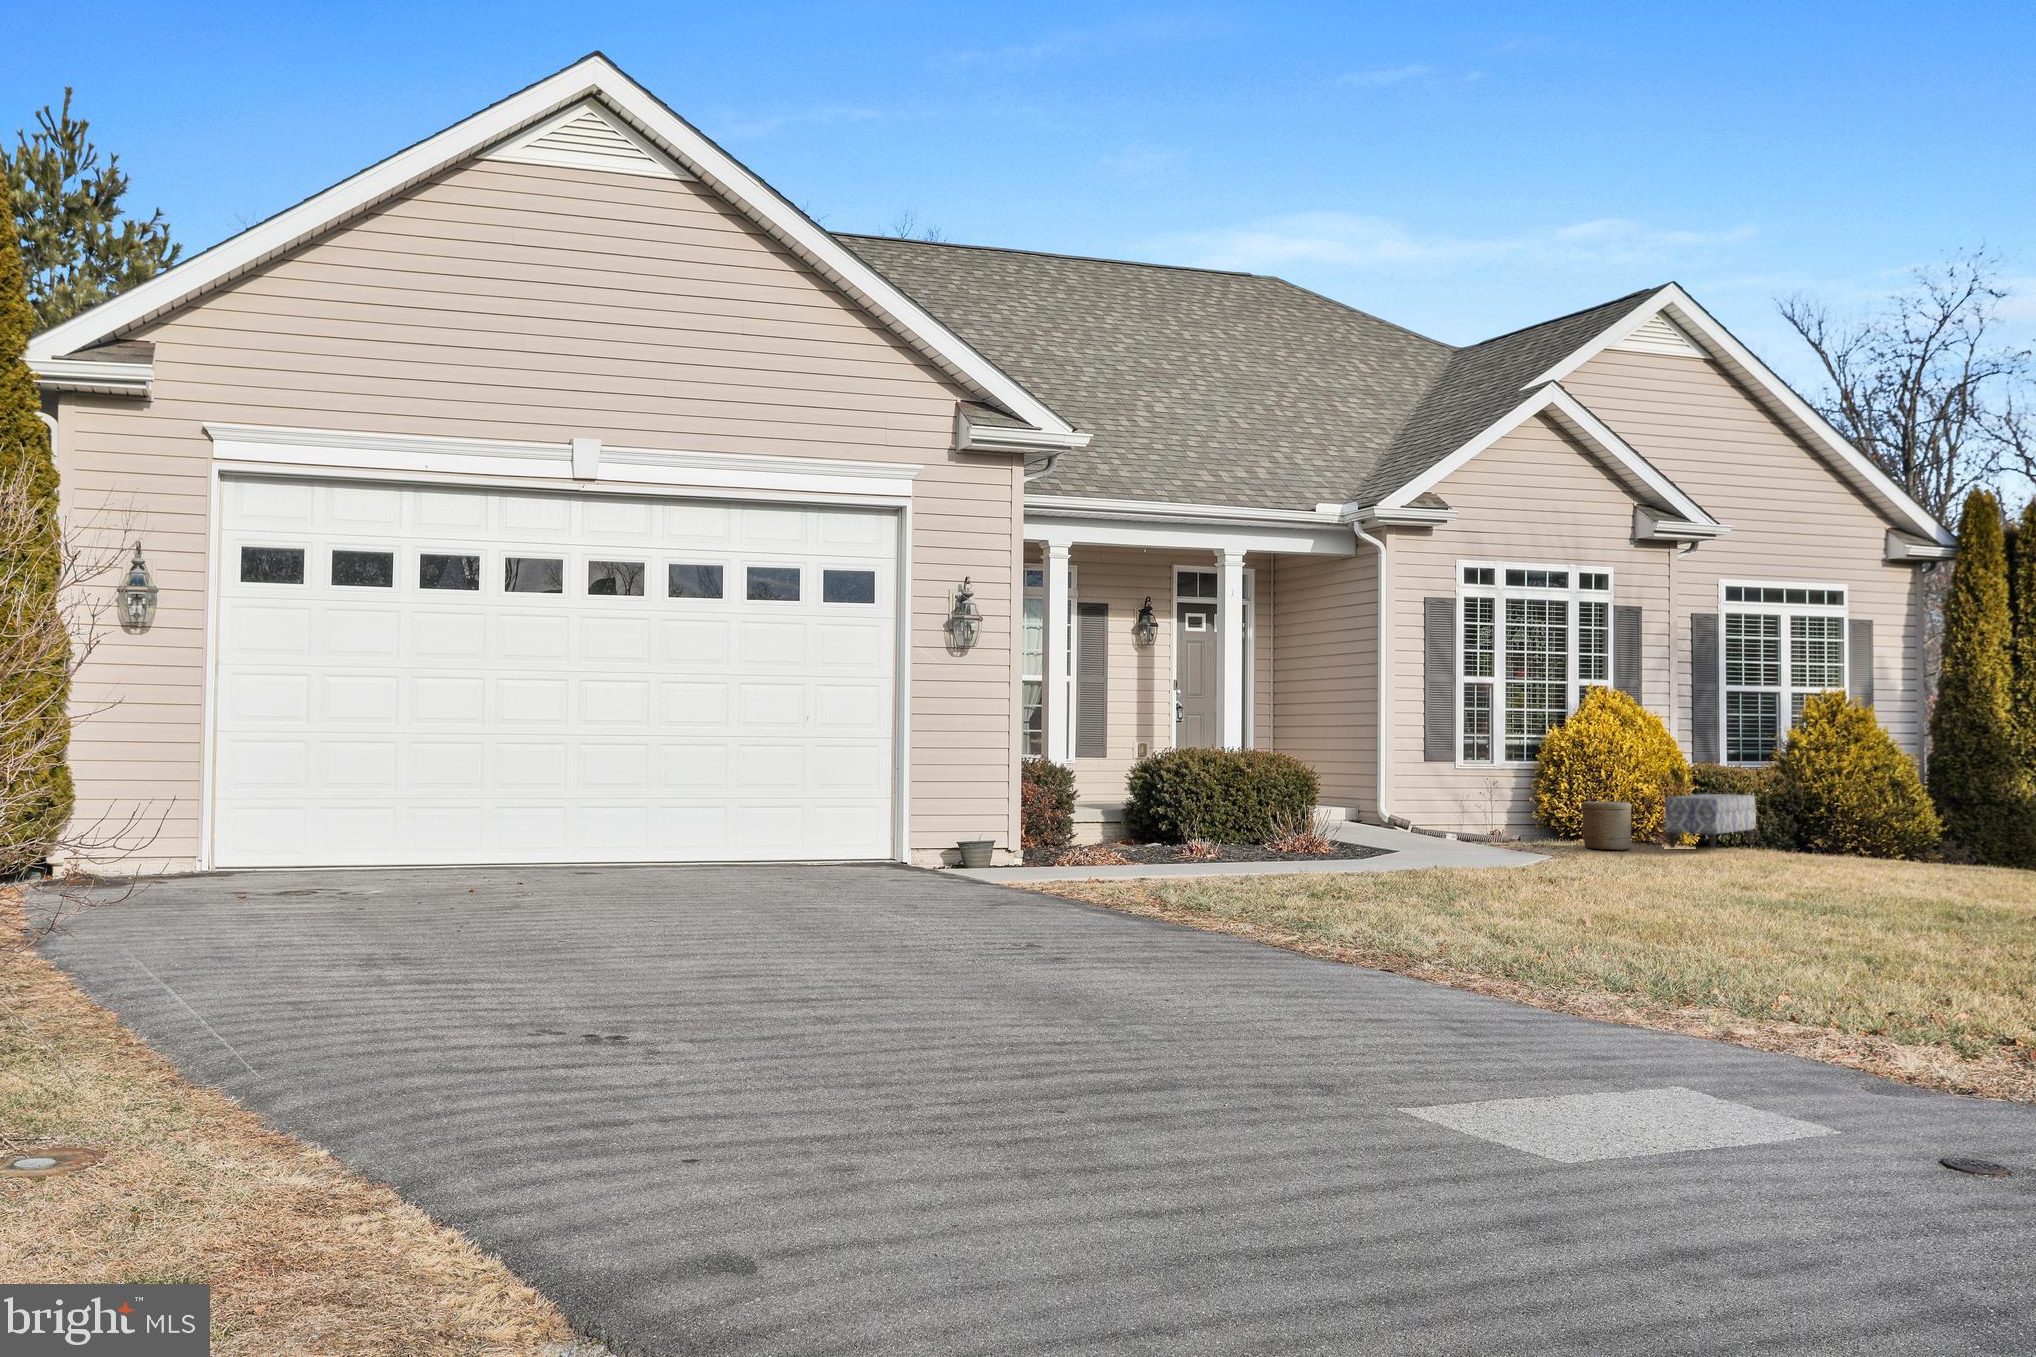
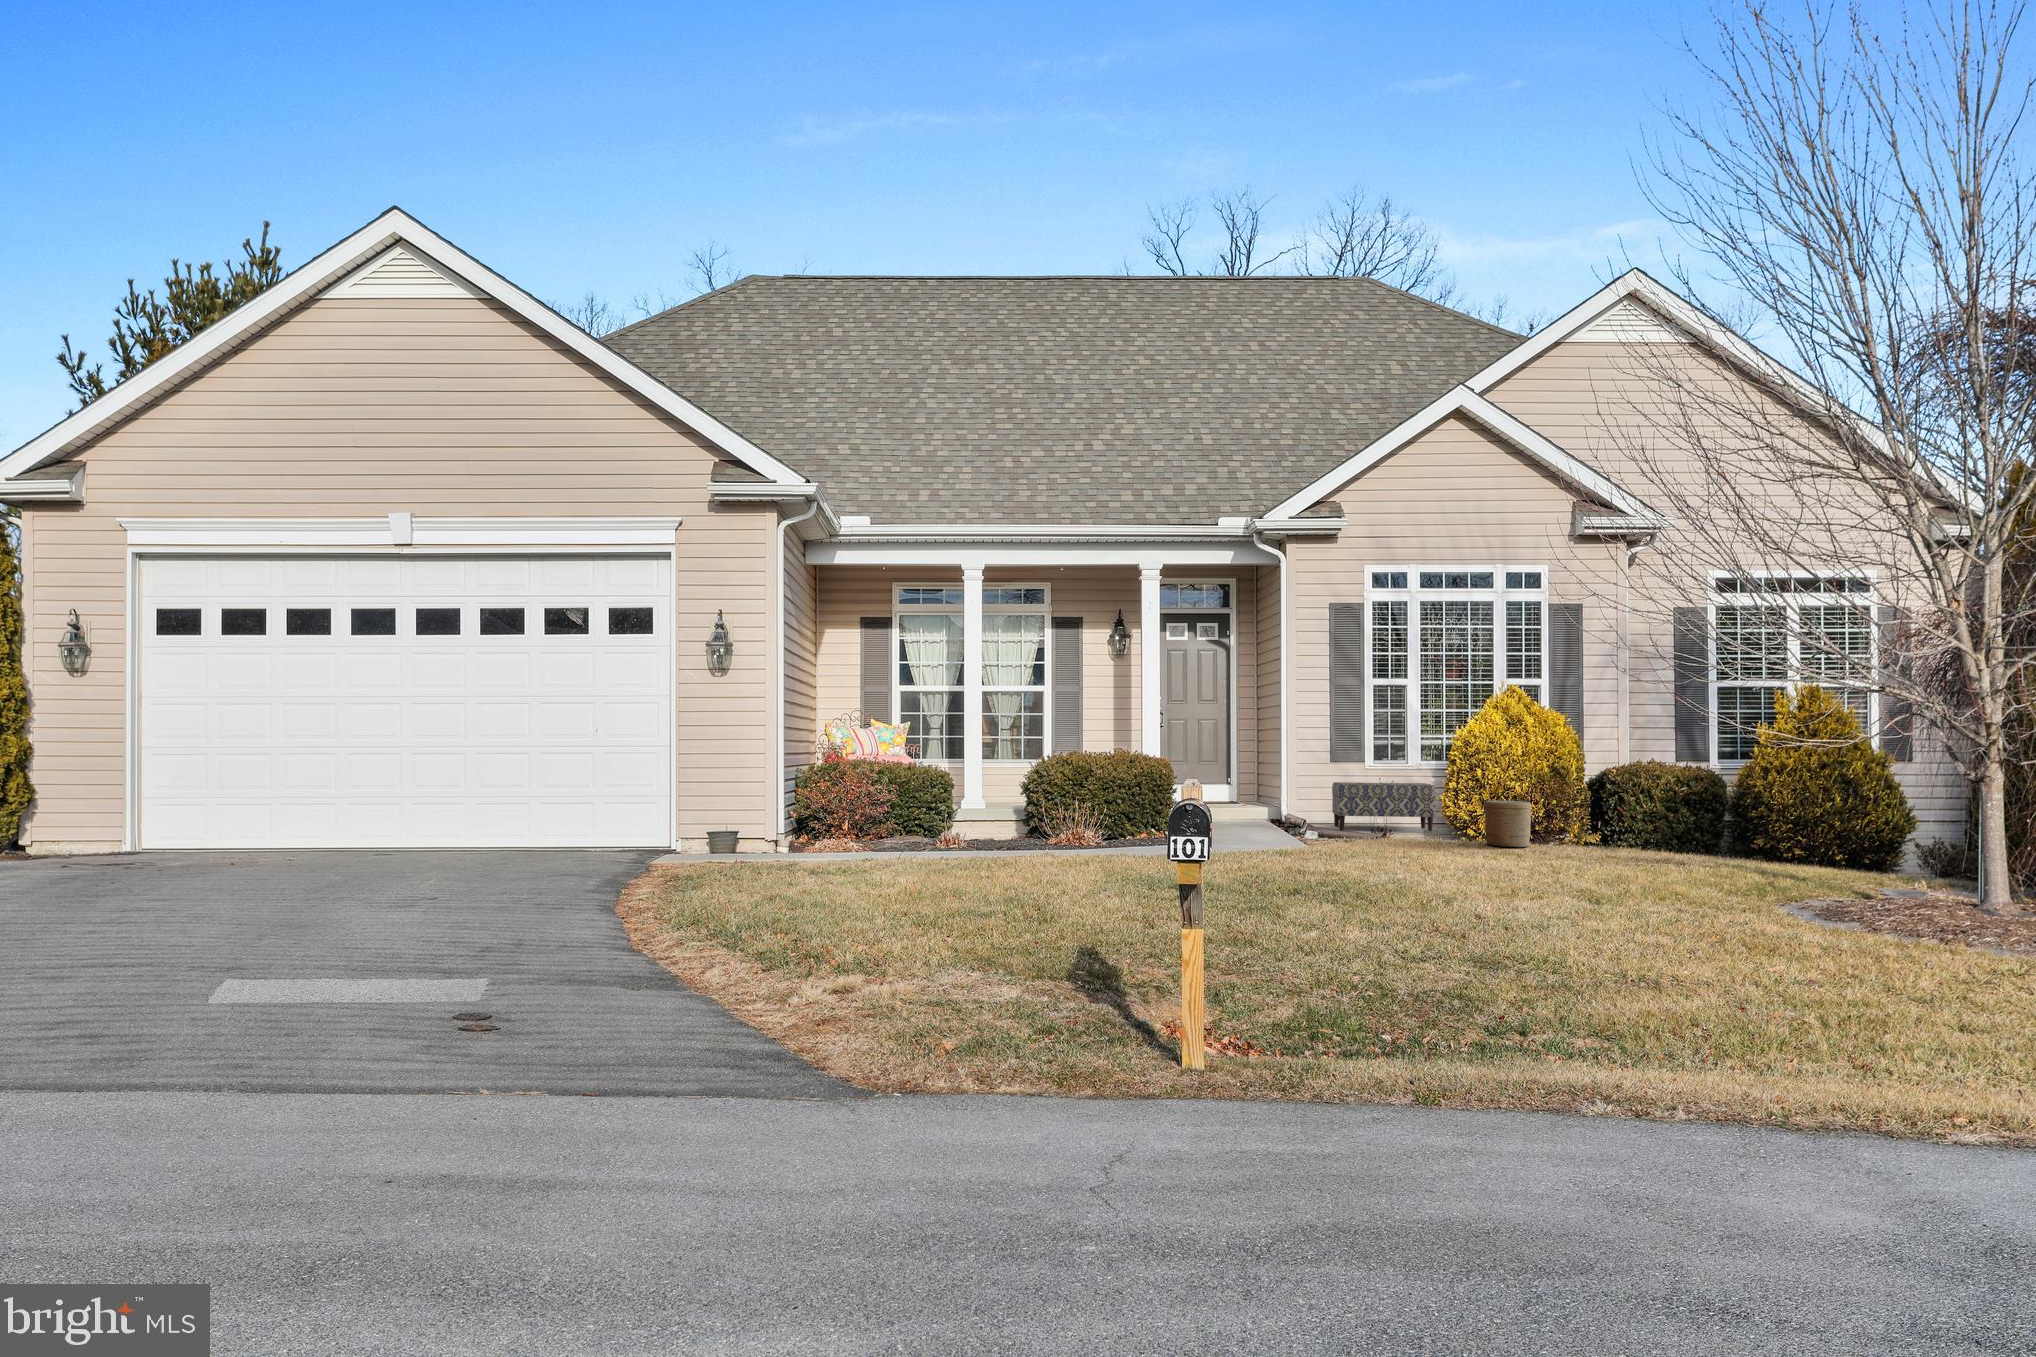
bench: present [1665,794,1756,850] -> present [1332,782,1436,831]

